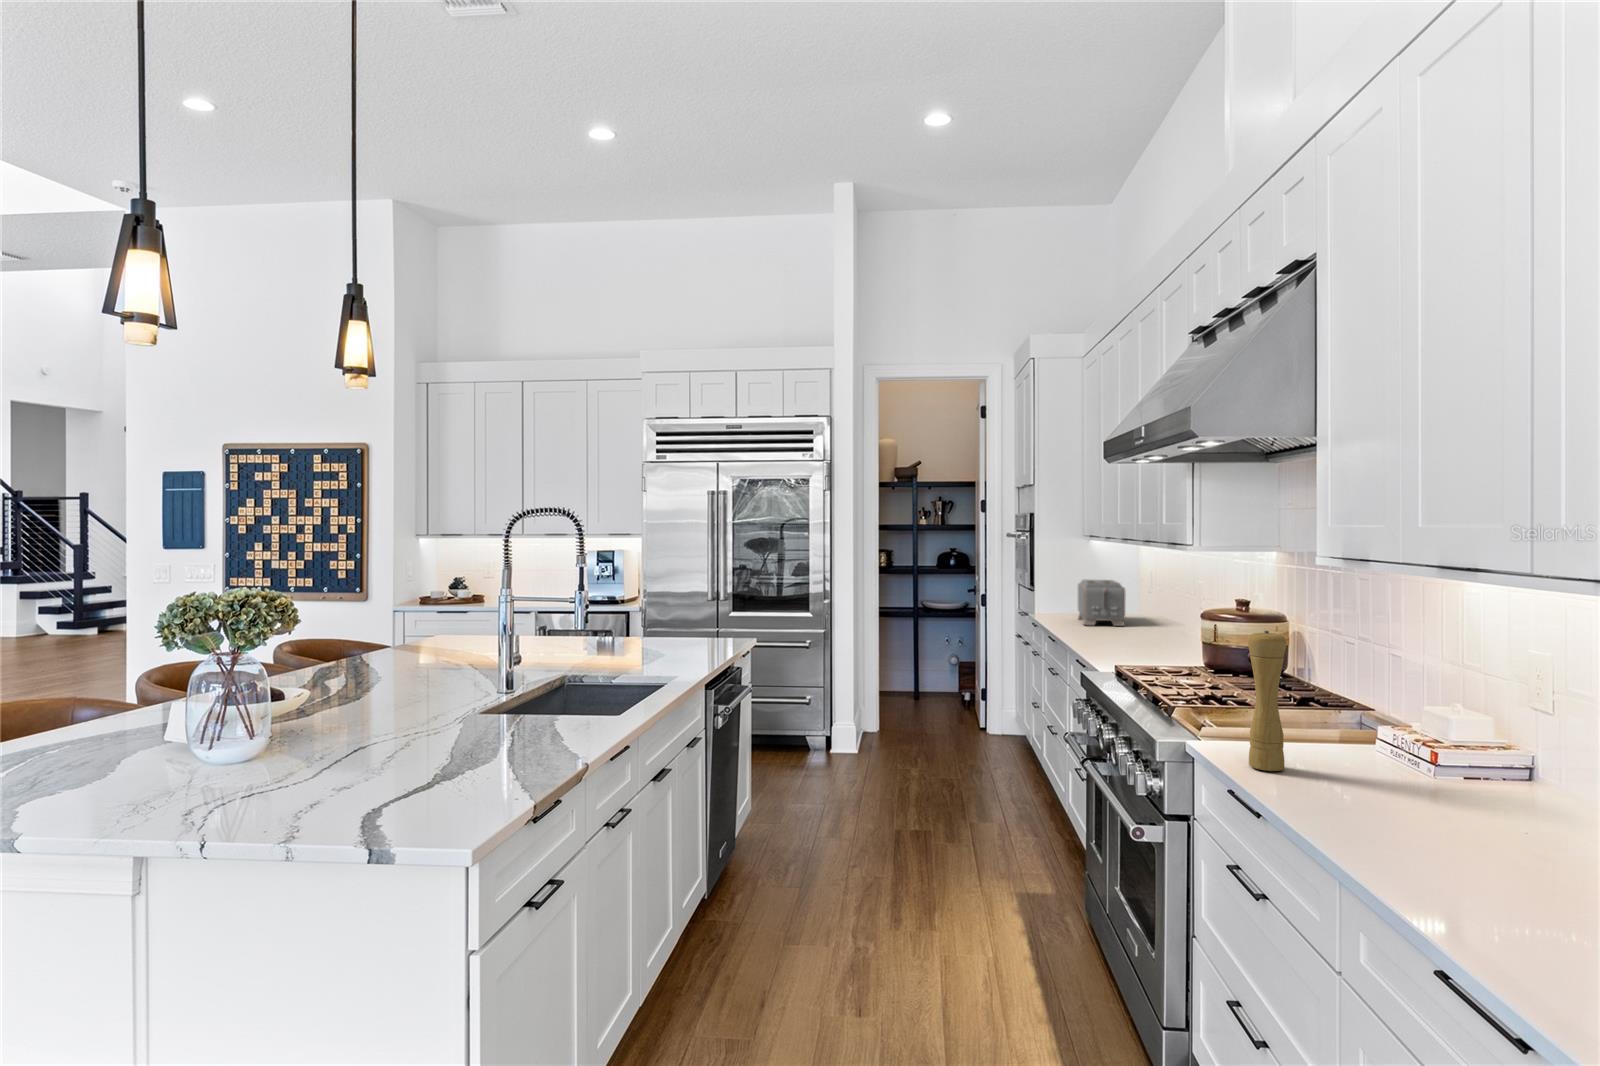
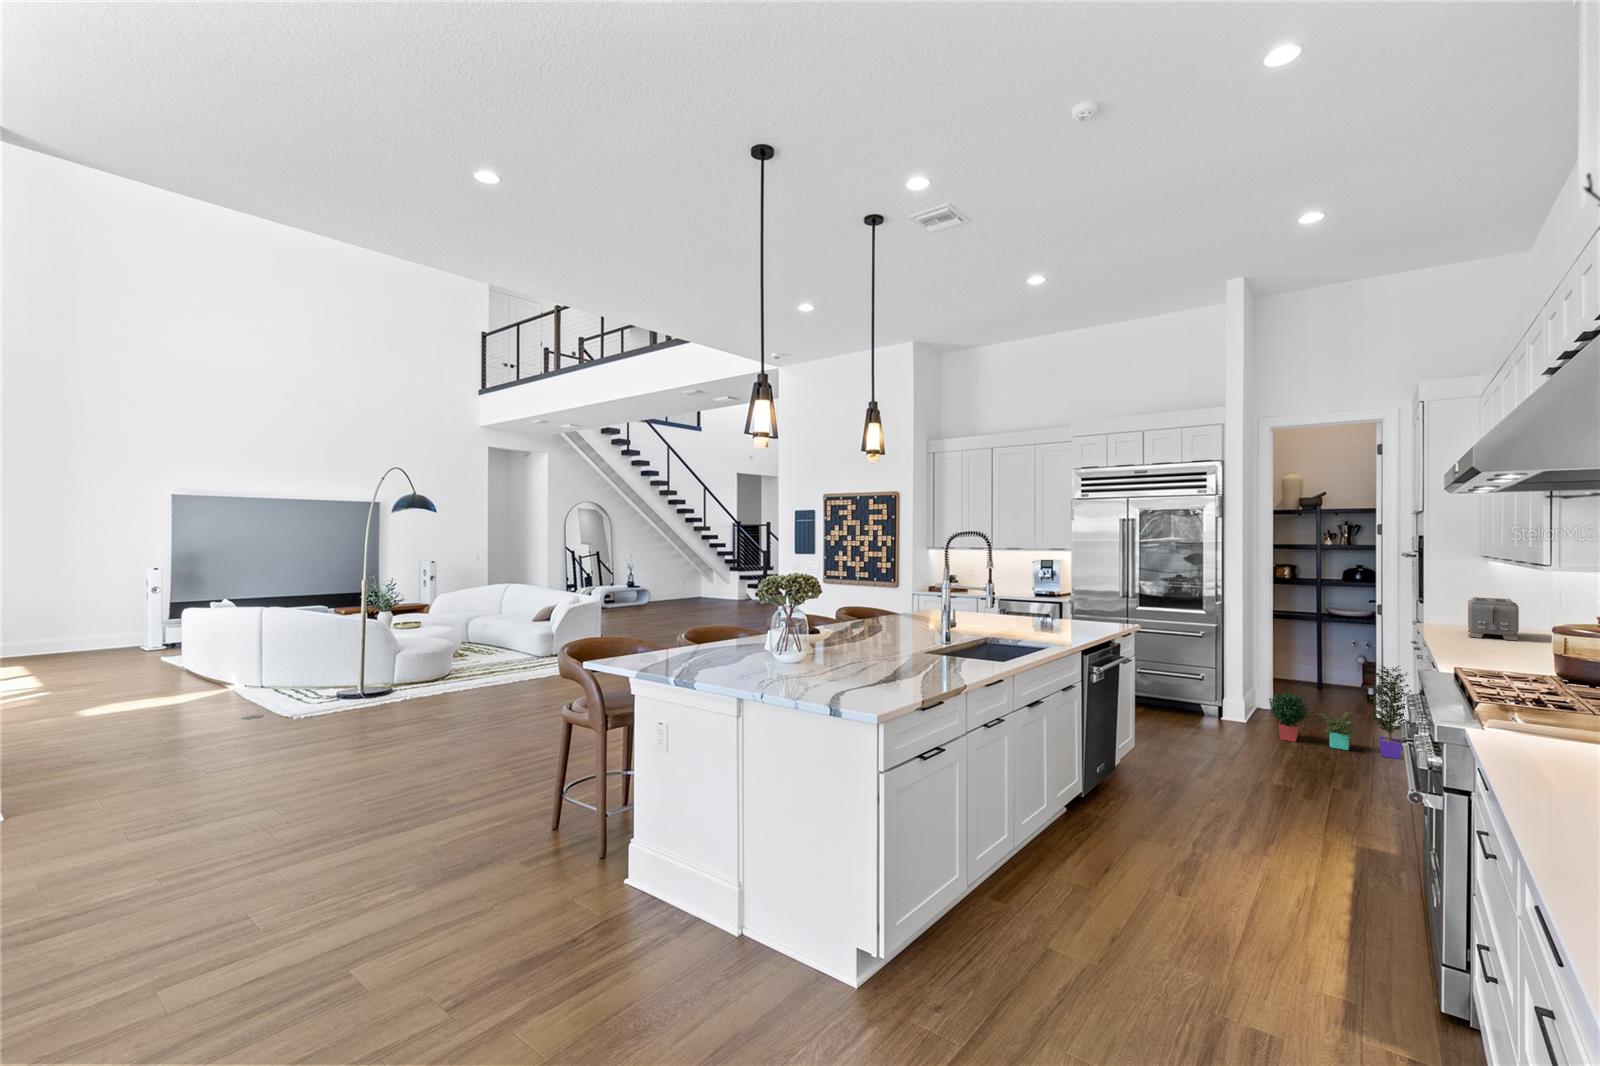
pepper mill: present [1248,631,1287,771] -> none [1522,643,1561,749]
potted plant: none [884,664,1025,774] -> present [1269,666,1411,759]

